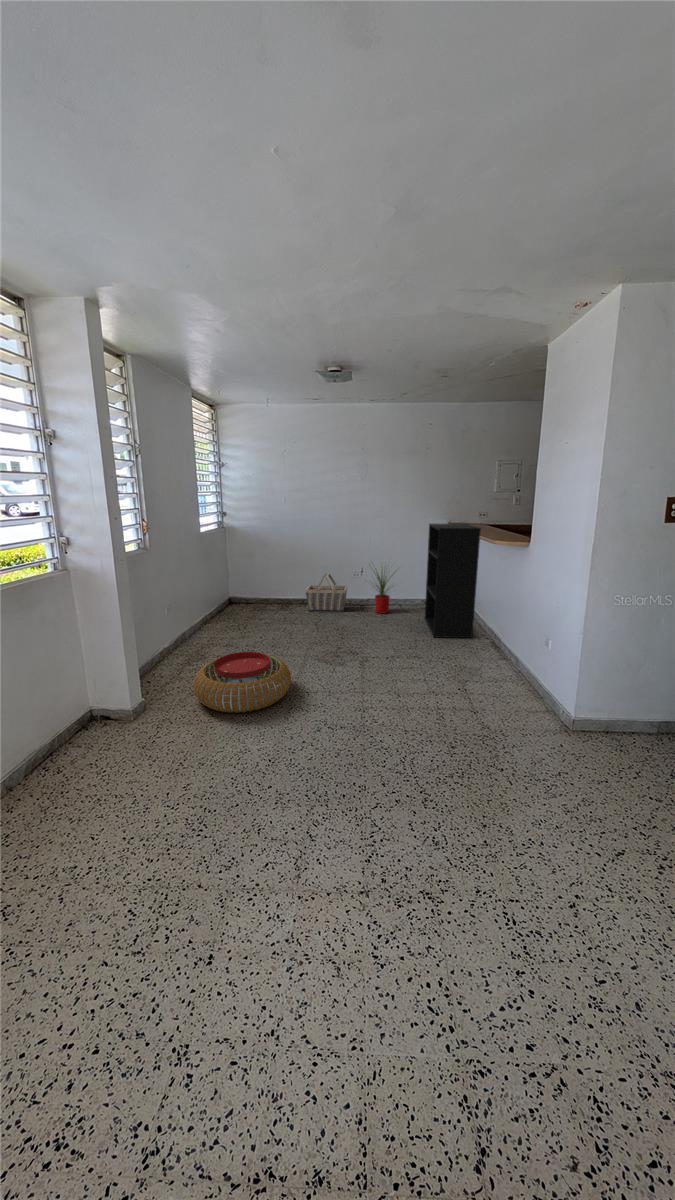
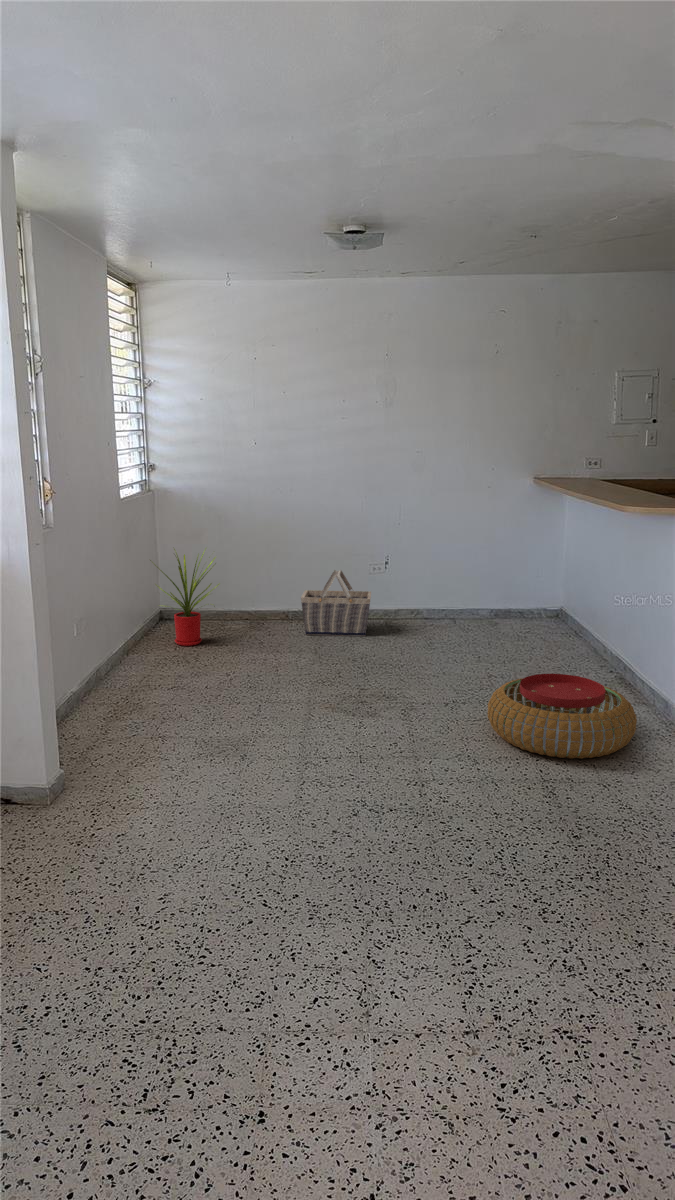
bookshelf: present [425,524,481,638] -> none [505,487,603,678]
house plant: present [375,569,398,614] -> present [150,549,220,646]
pouf: present [193,652,291,713] -> present [488,674,637,759]

